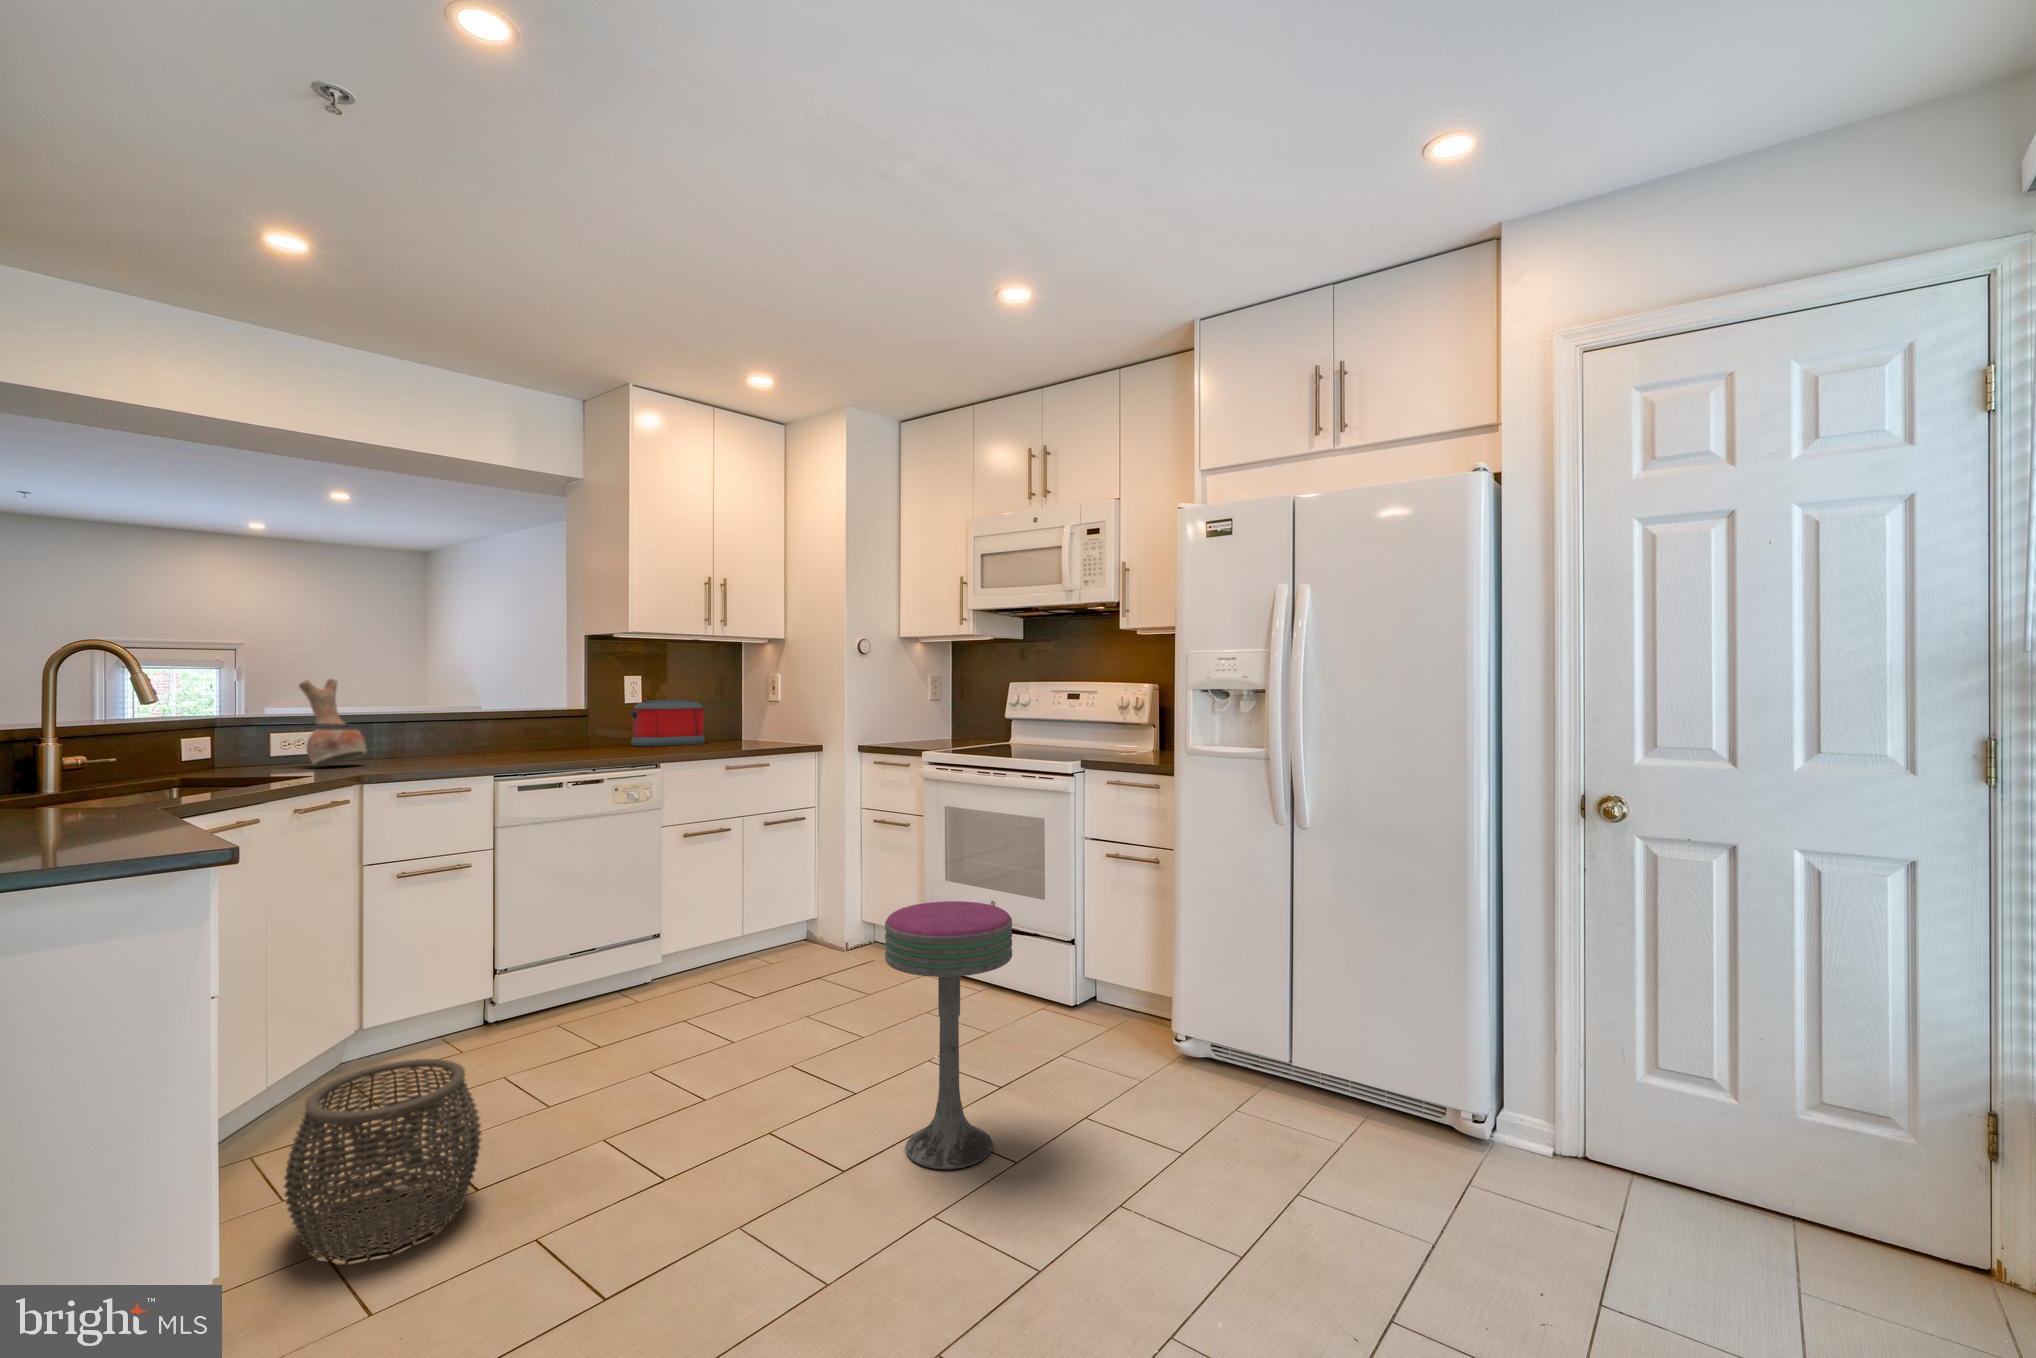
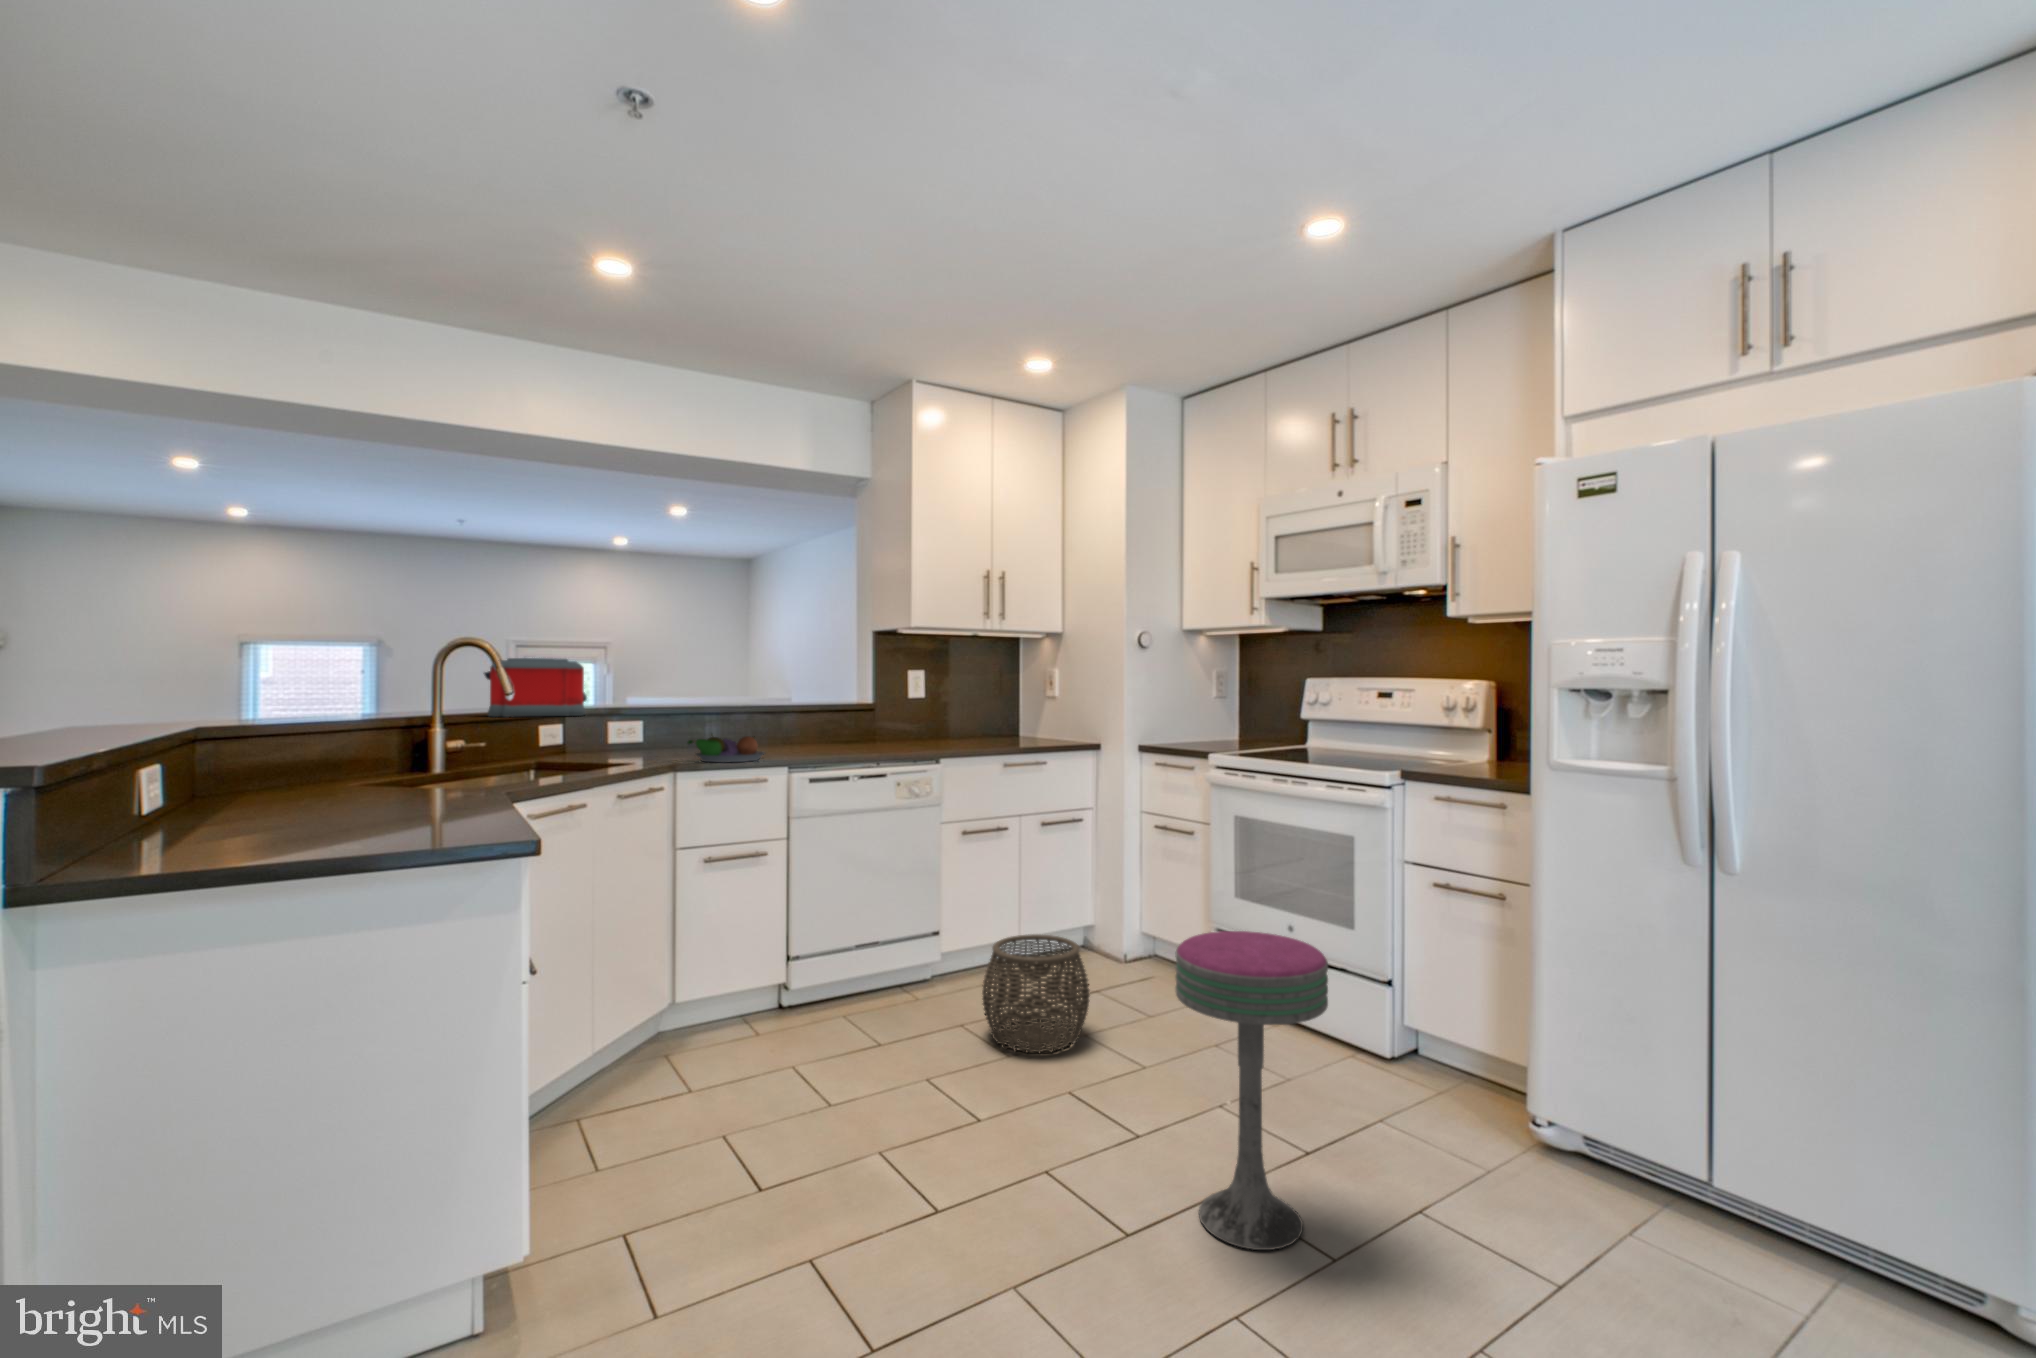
vase: present [299,679,366,767] -> none [630,673,684,754]
toaster: present [631,700,705,746] -> present [484,658,587,717]
fruit bowl: none [374,741,468,772] -> present [688,736,765,762]
woven basket: present [284,1059,481,1260] -> present [982,935,1090,1053]

